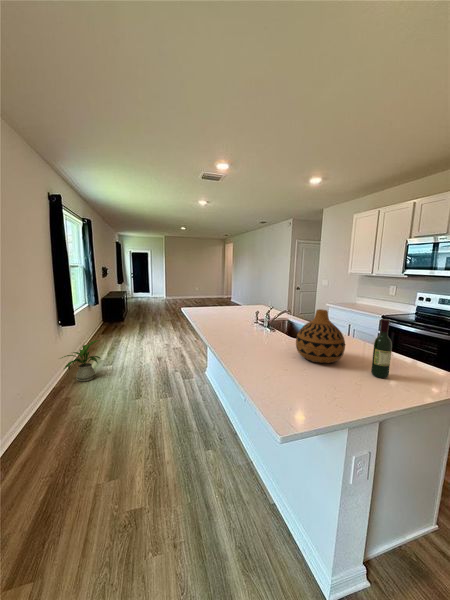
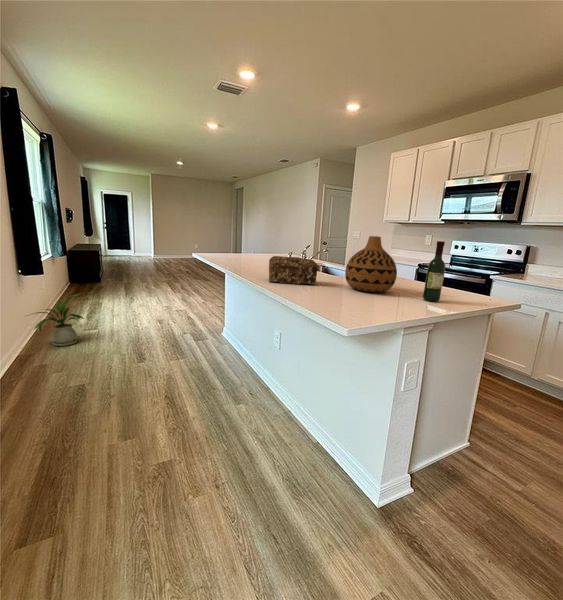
bread loaf: none [227,325,270,351] -> present [269,256,317,284]

